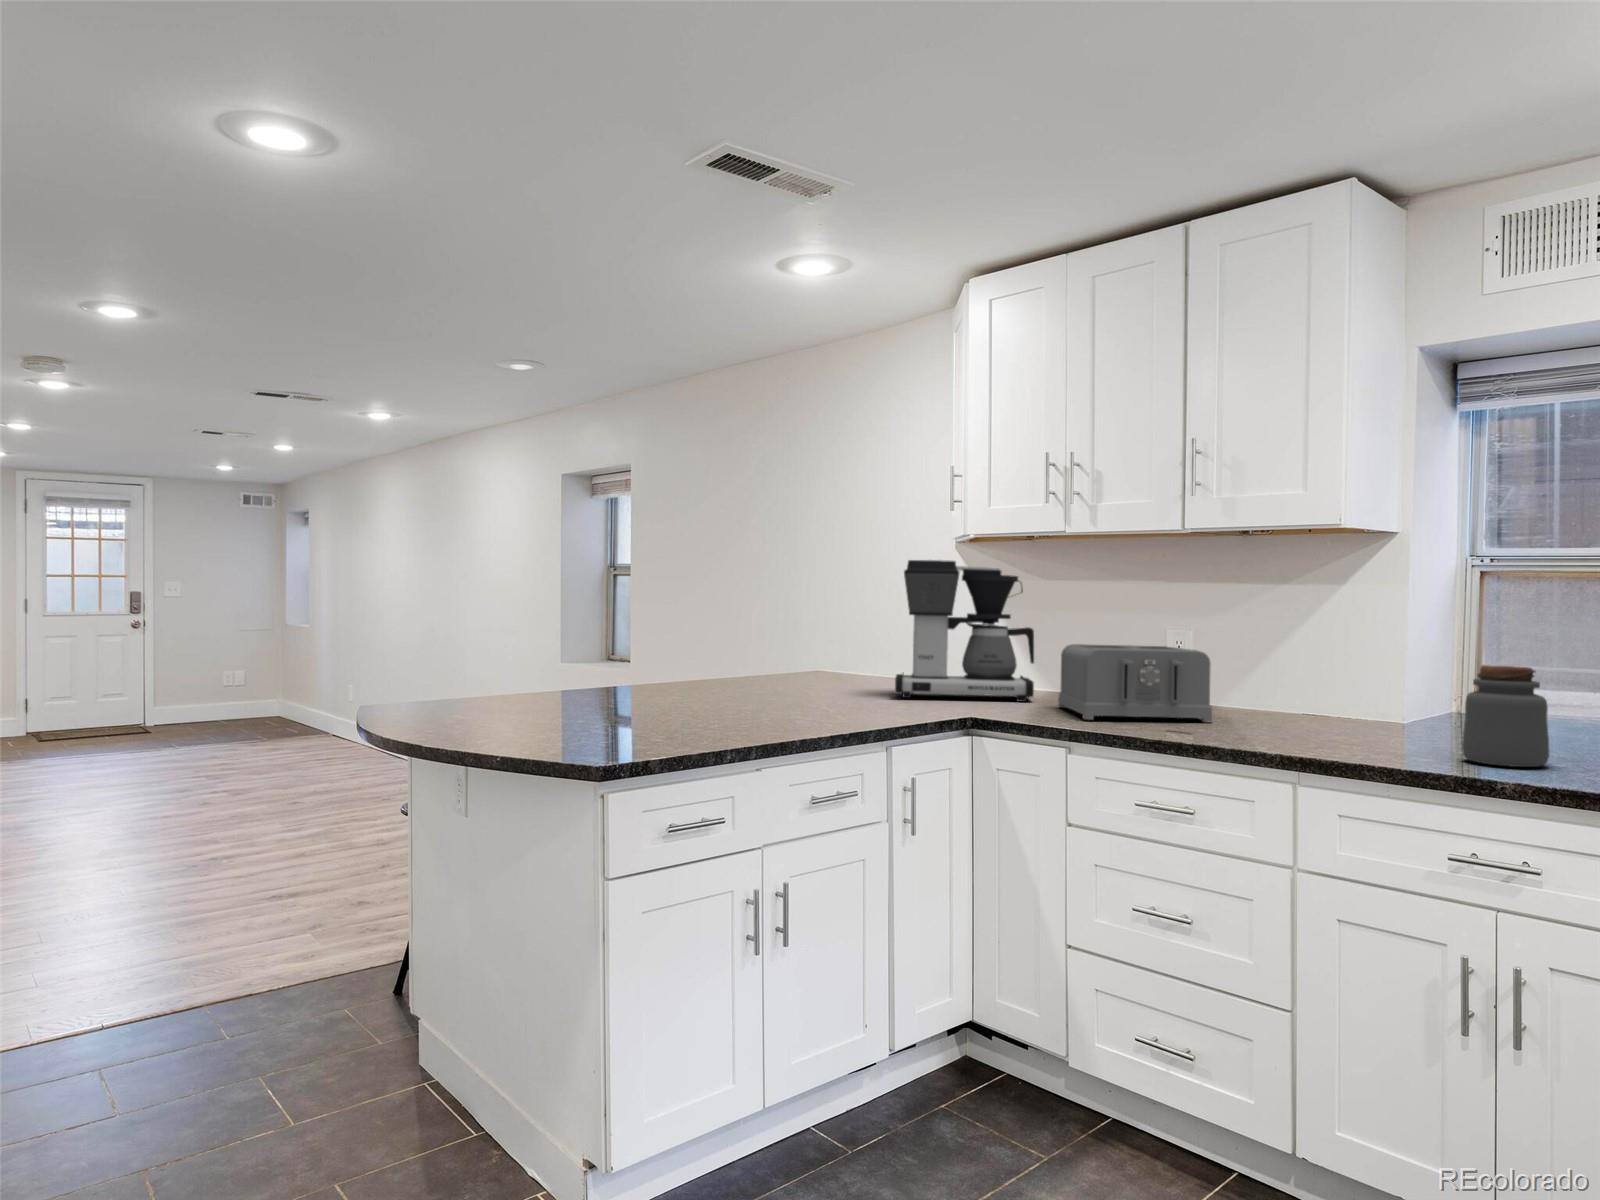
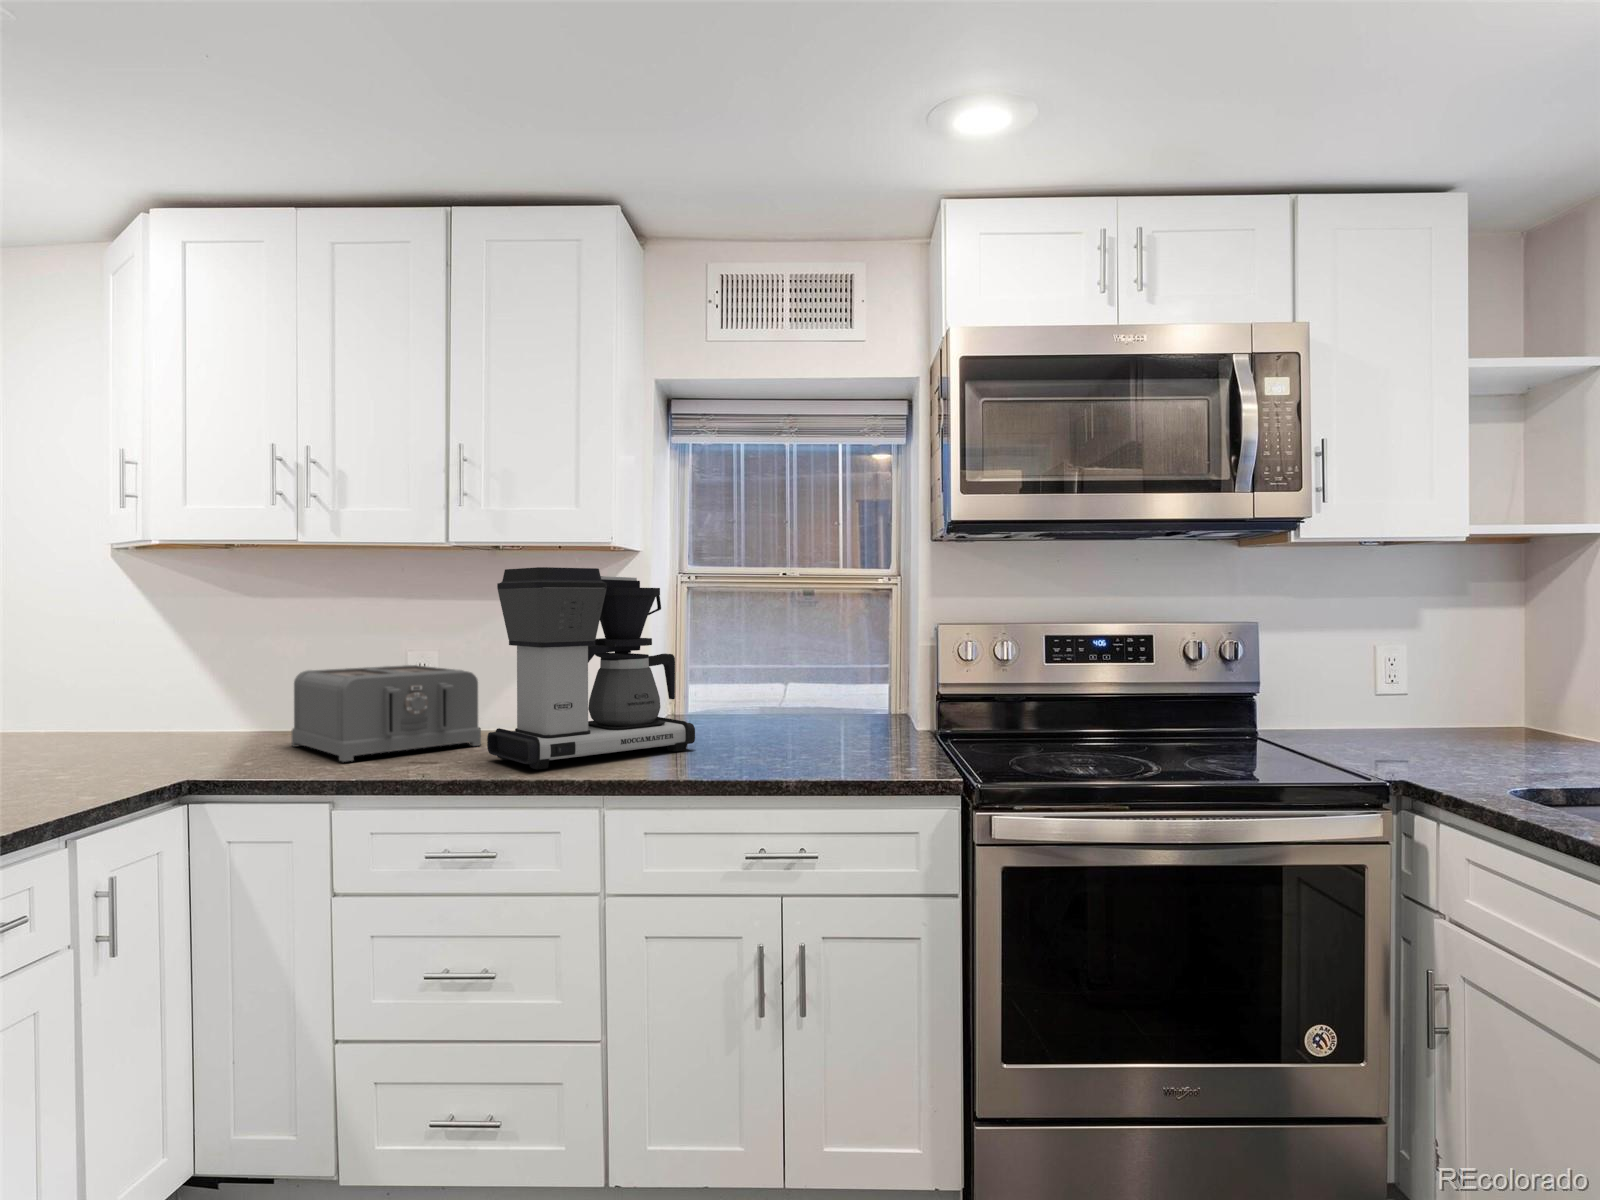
coffee maker: present [895,560,1034,702] -> present [487,567,695,770]
jar: present [1462,665,1549,767] -> none [731,673,795,762]

